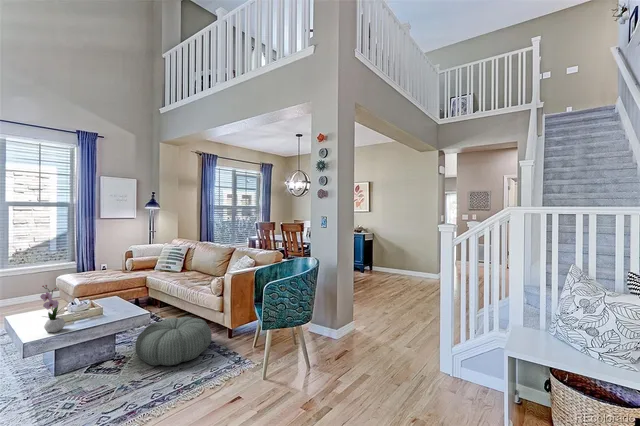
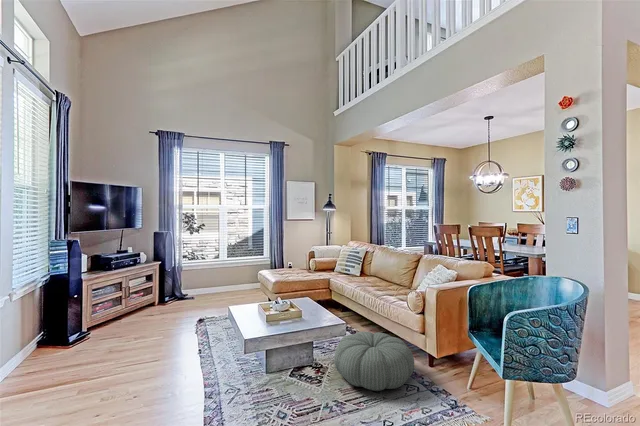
flower arrangement: present [40,285,65,332] -> none [256,283,277,332]

